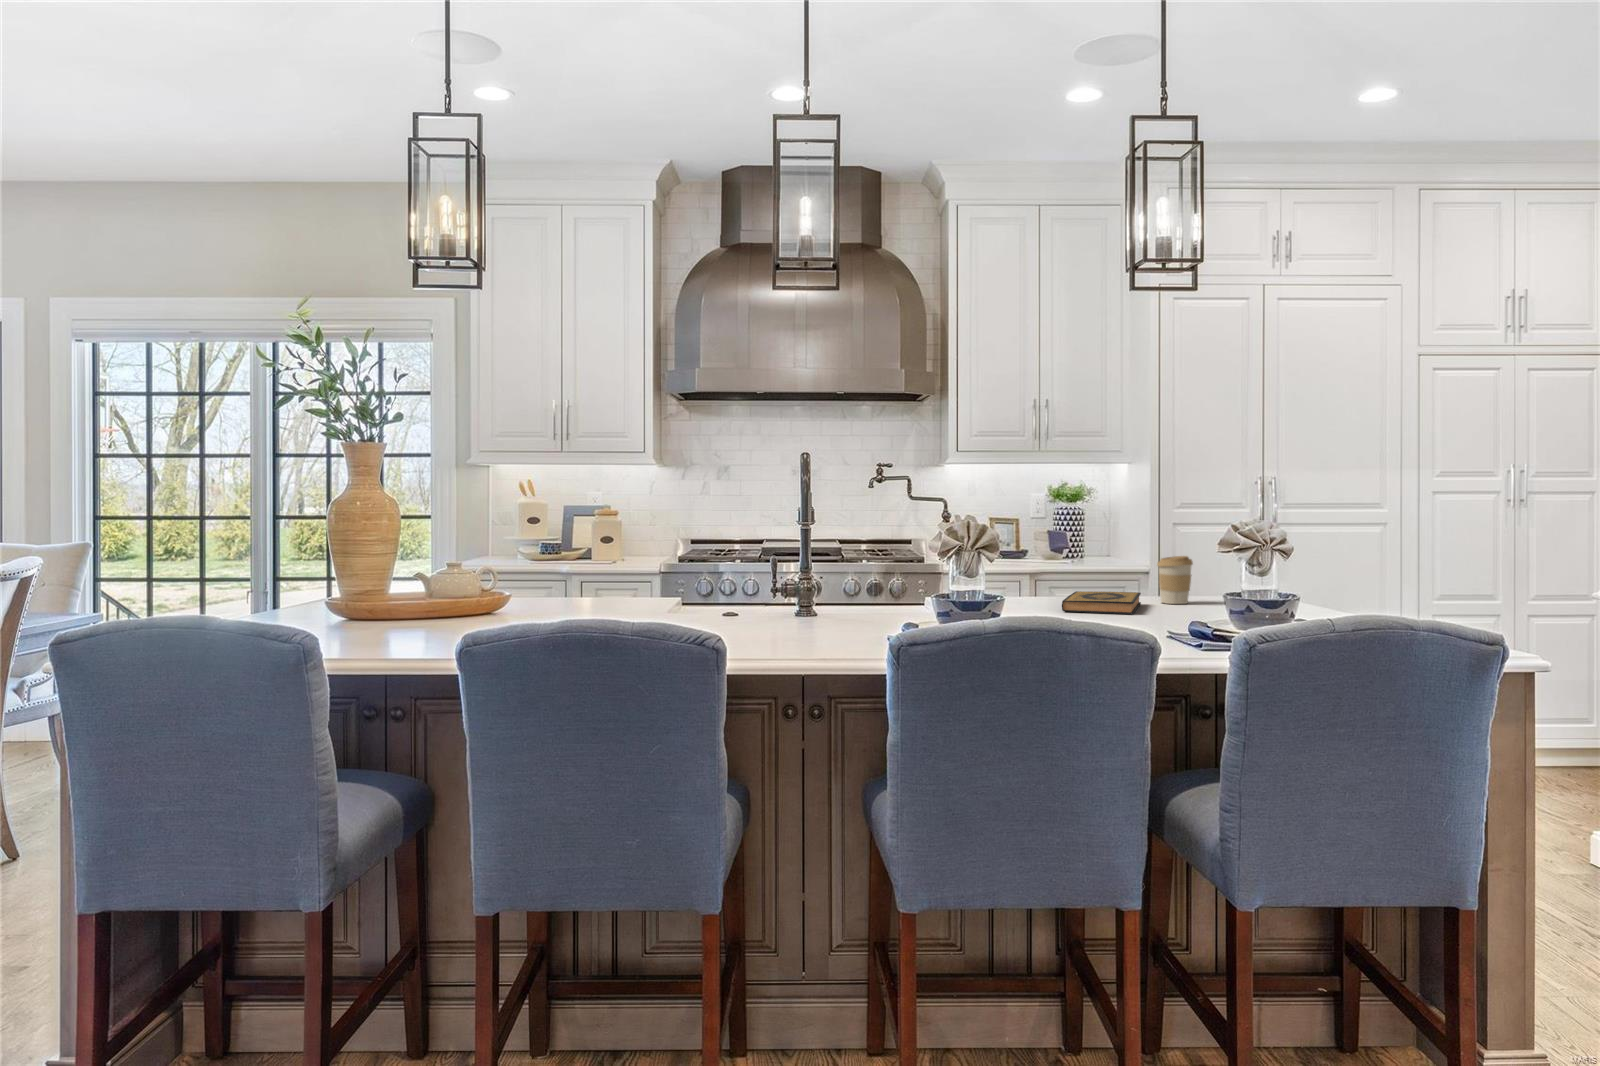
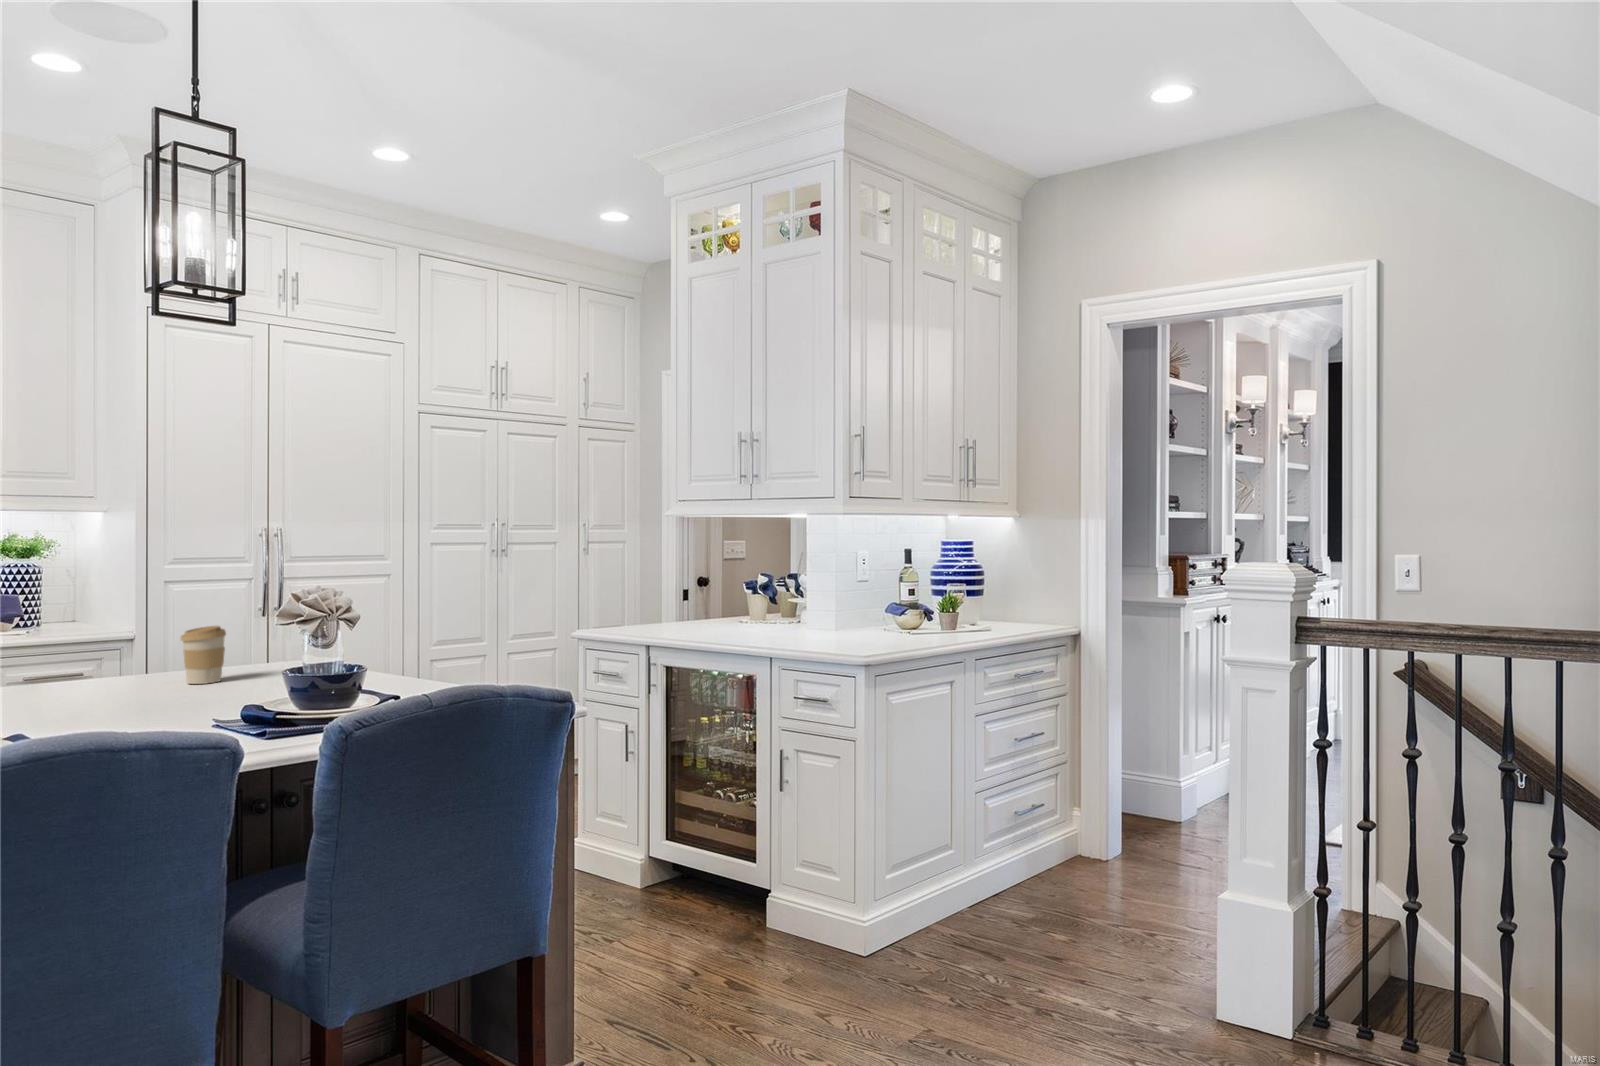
hardback book: present [1062,591,1141,614] -> none [53,675,162,715]

